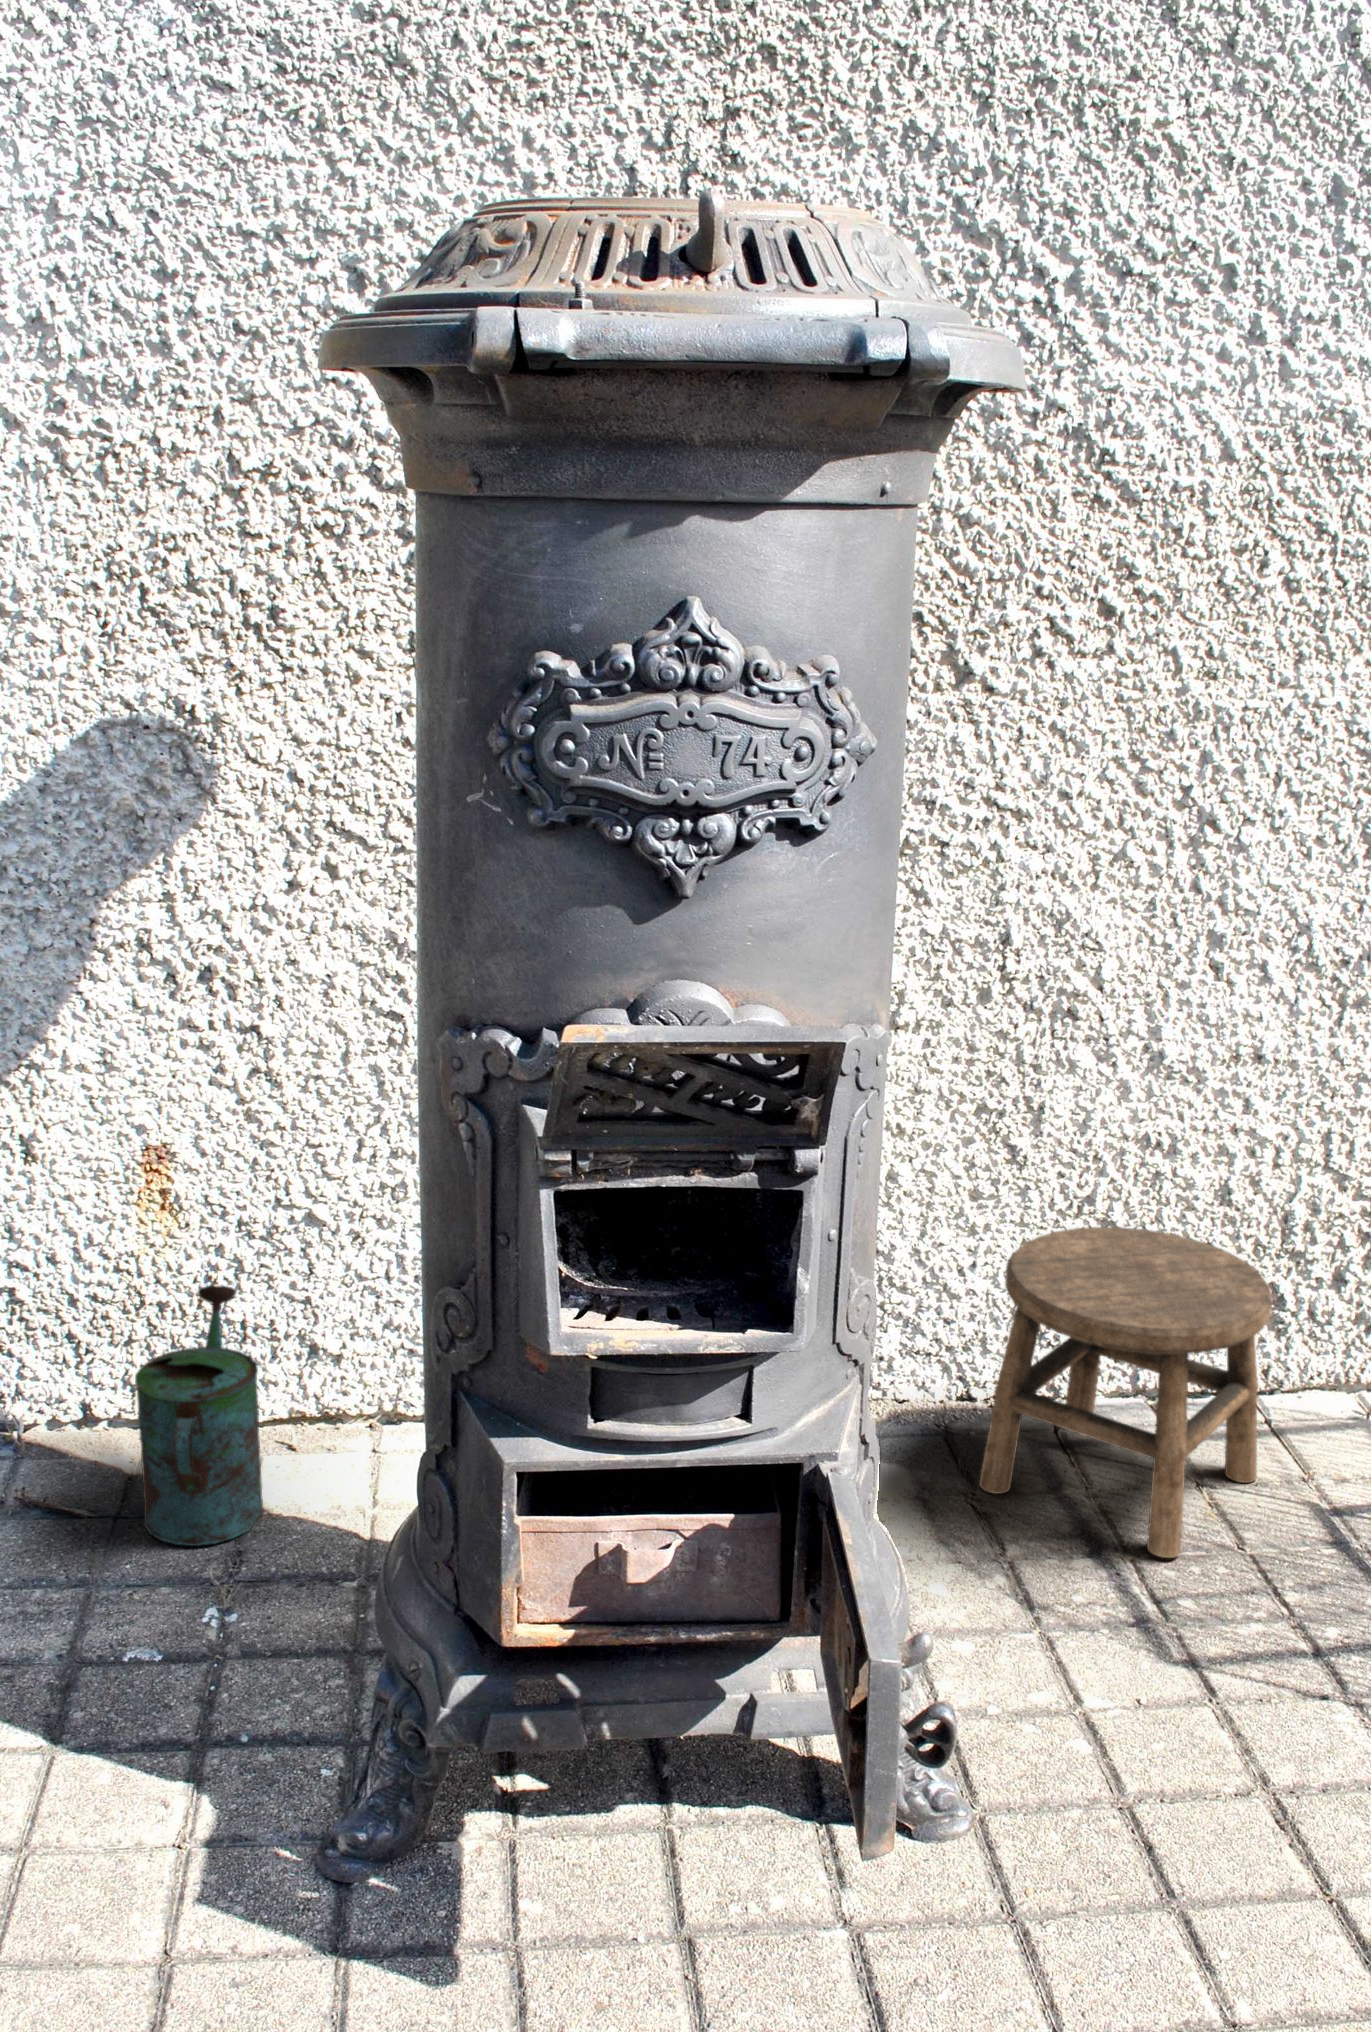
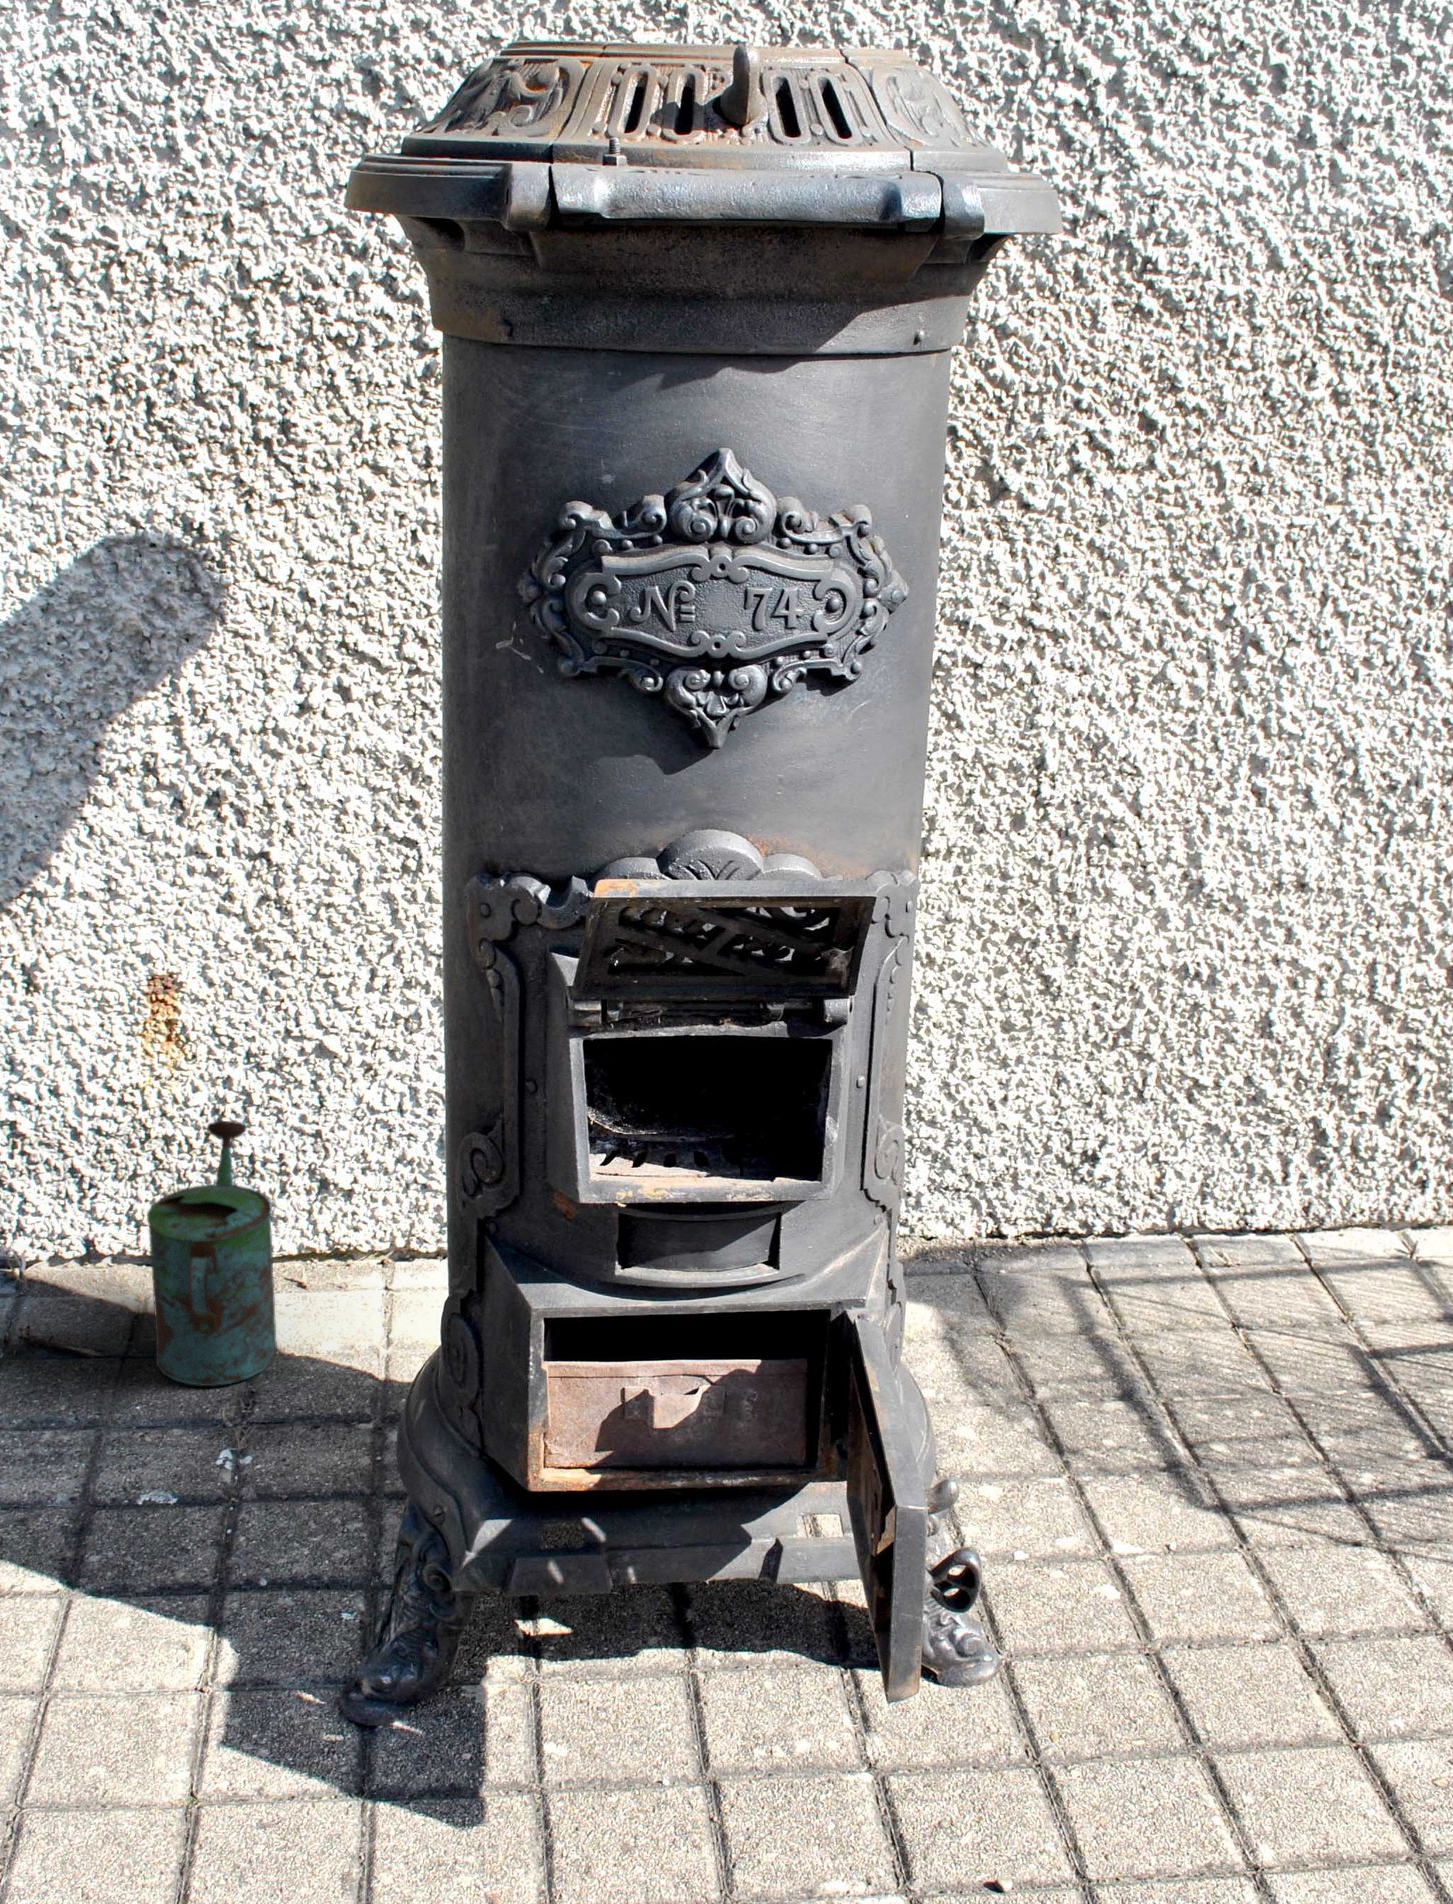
stool: present [979,1227,1272,1558] -> none [1007,1063,1310,1401]

